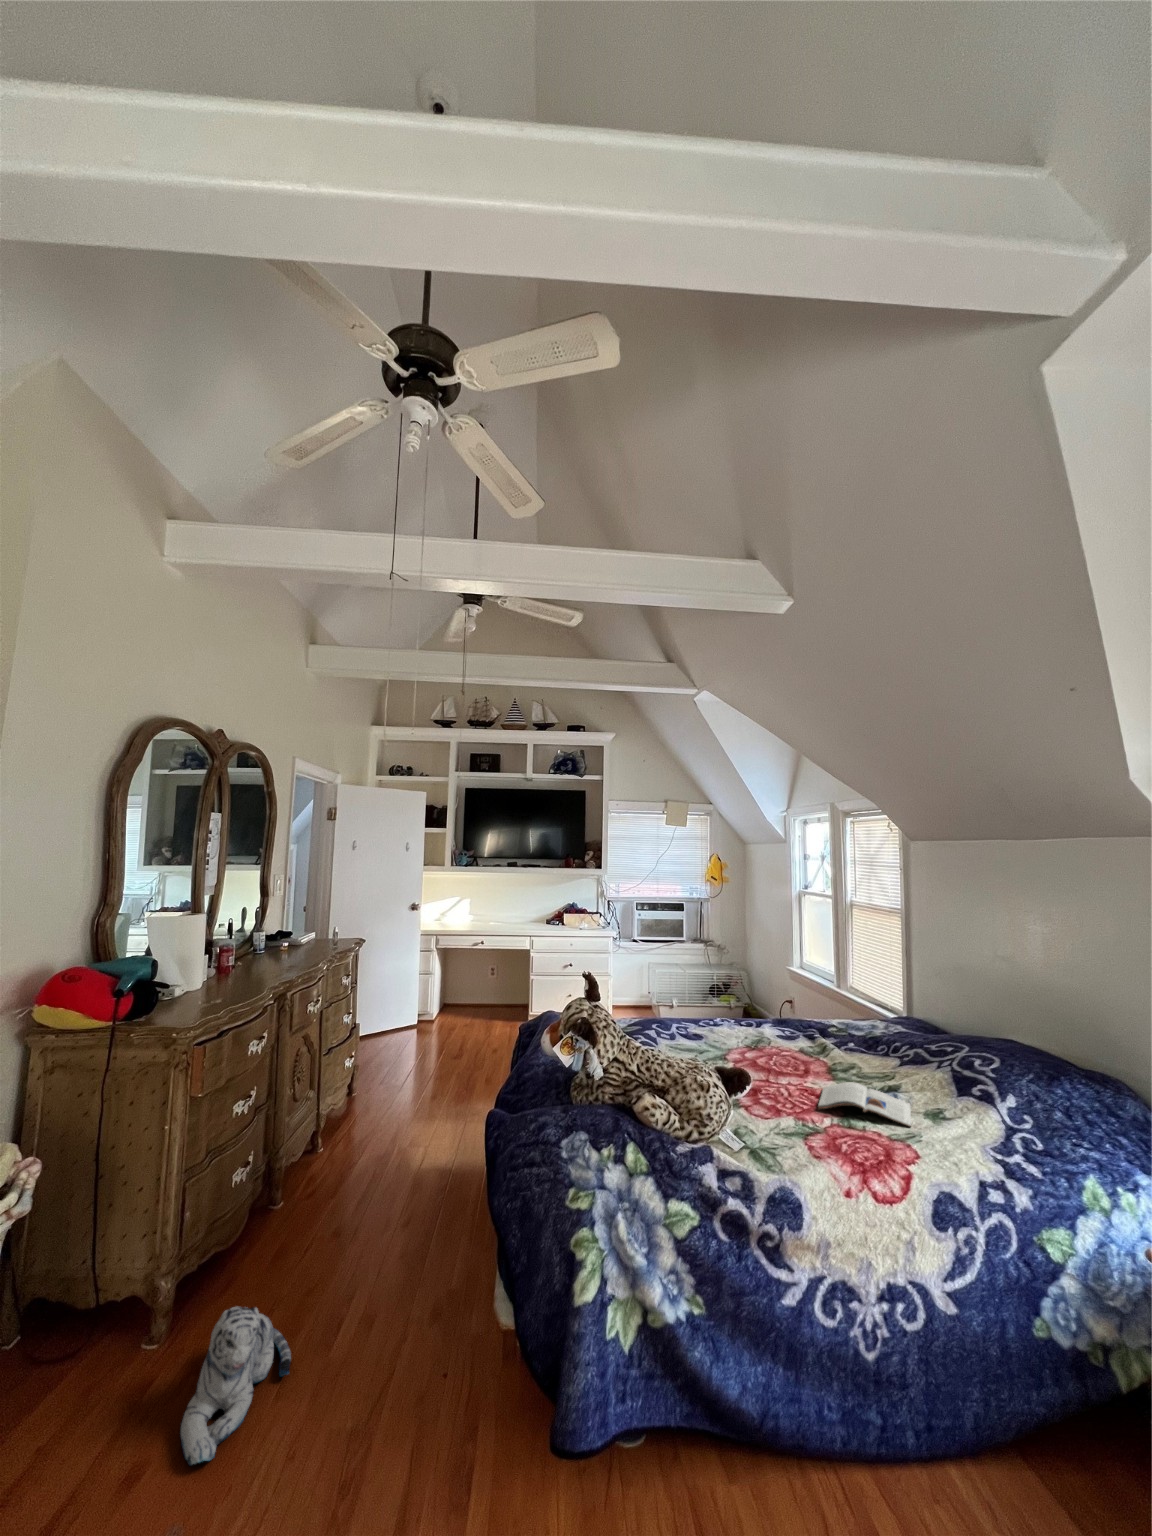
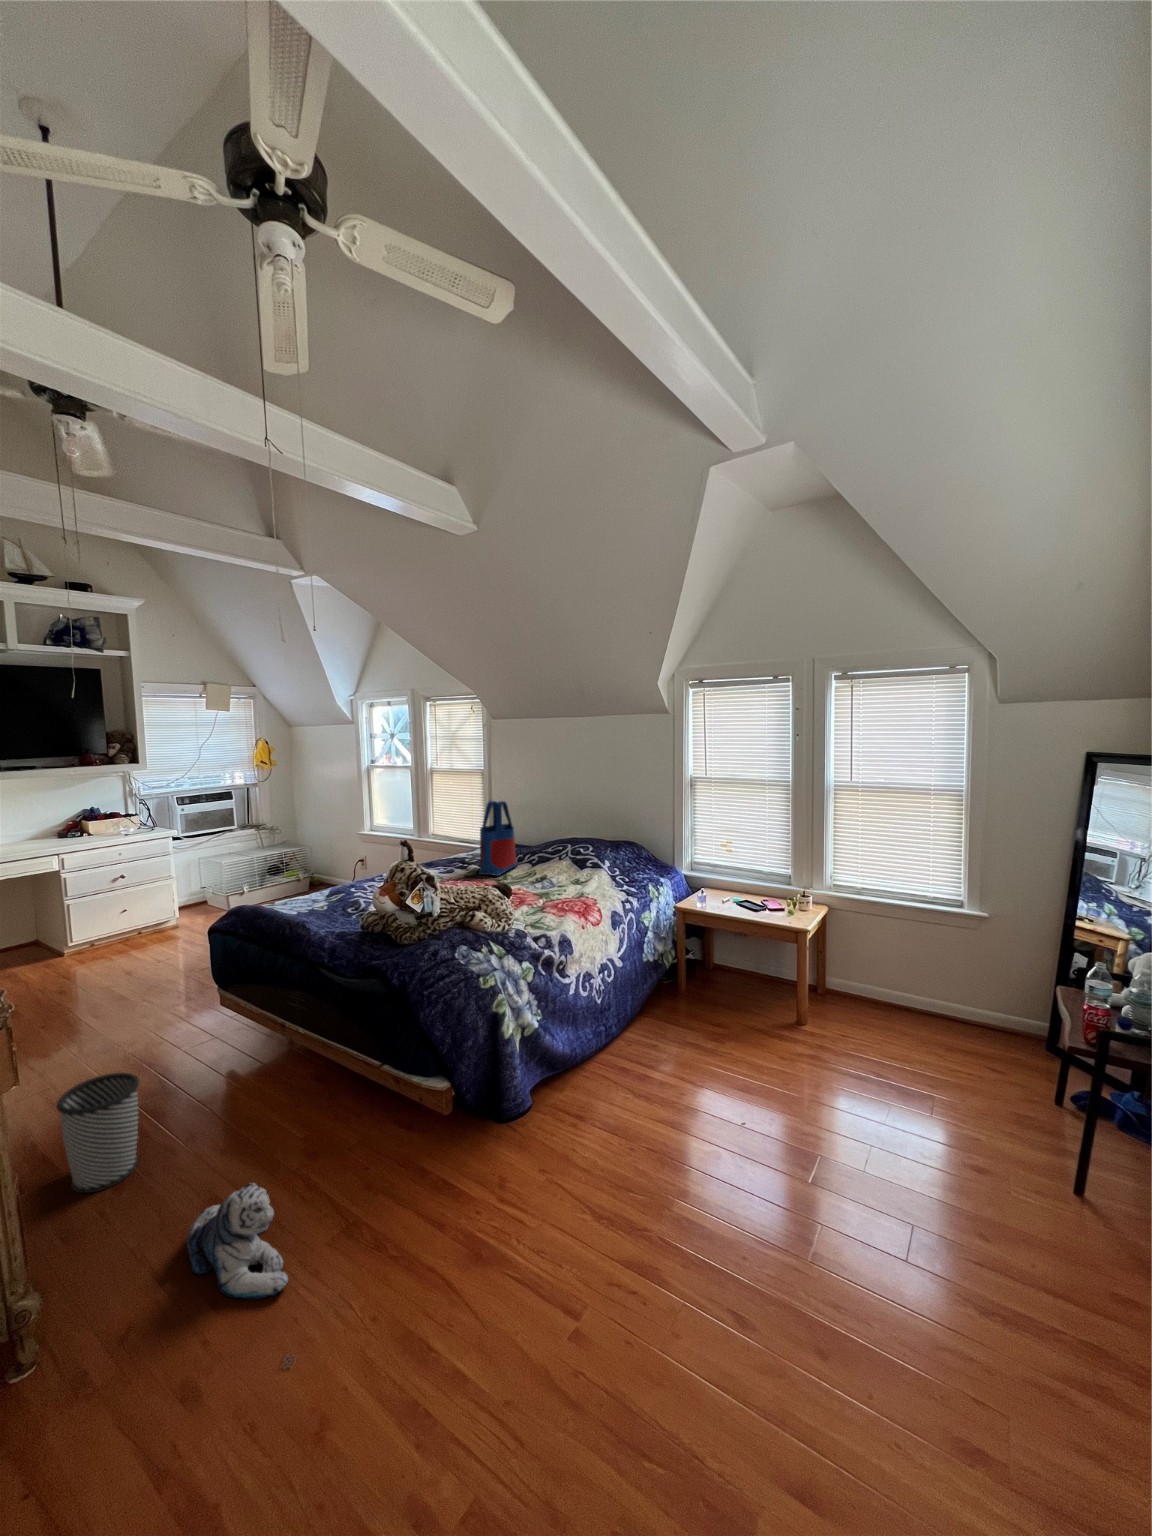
tote bag: none [789,943,866,1061] -> present [479,801,517,876]
magazine: present [818,1082,911,1127] -> none [526,877,585,896]
wastebasket: none [275,1129,341,1243] -> present [56,1073,139,1193]

